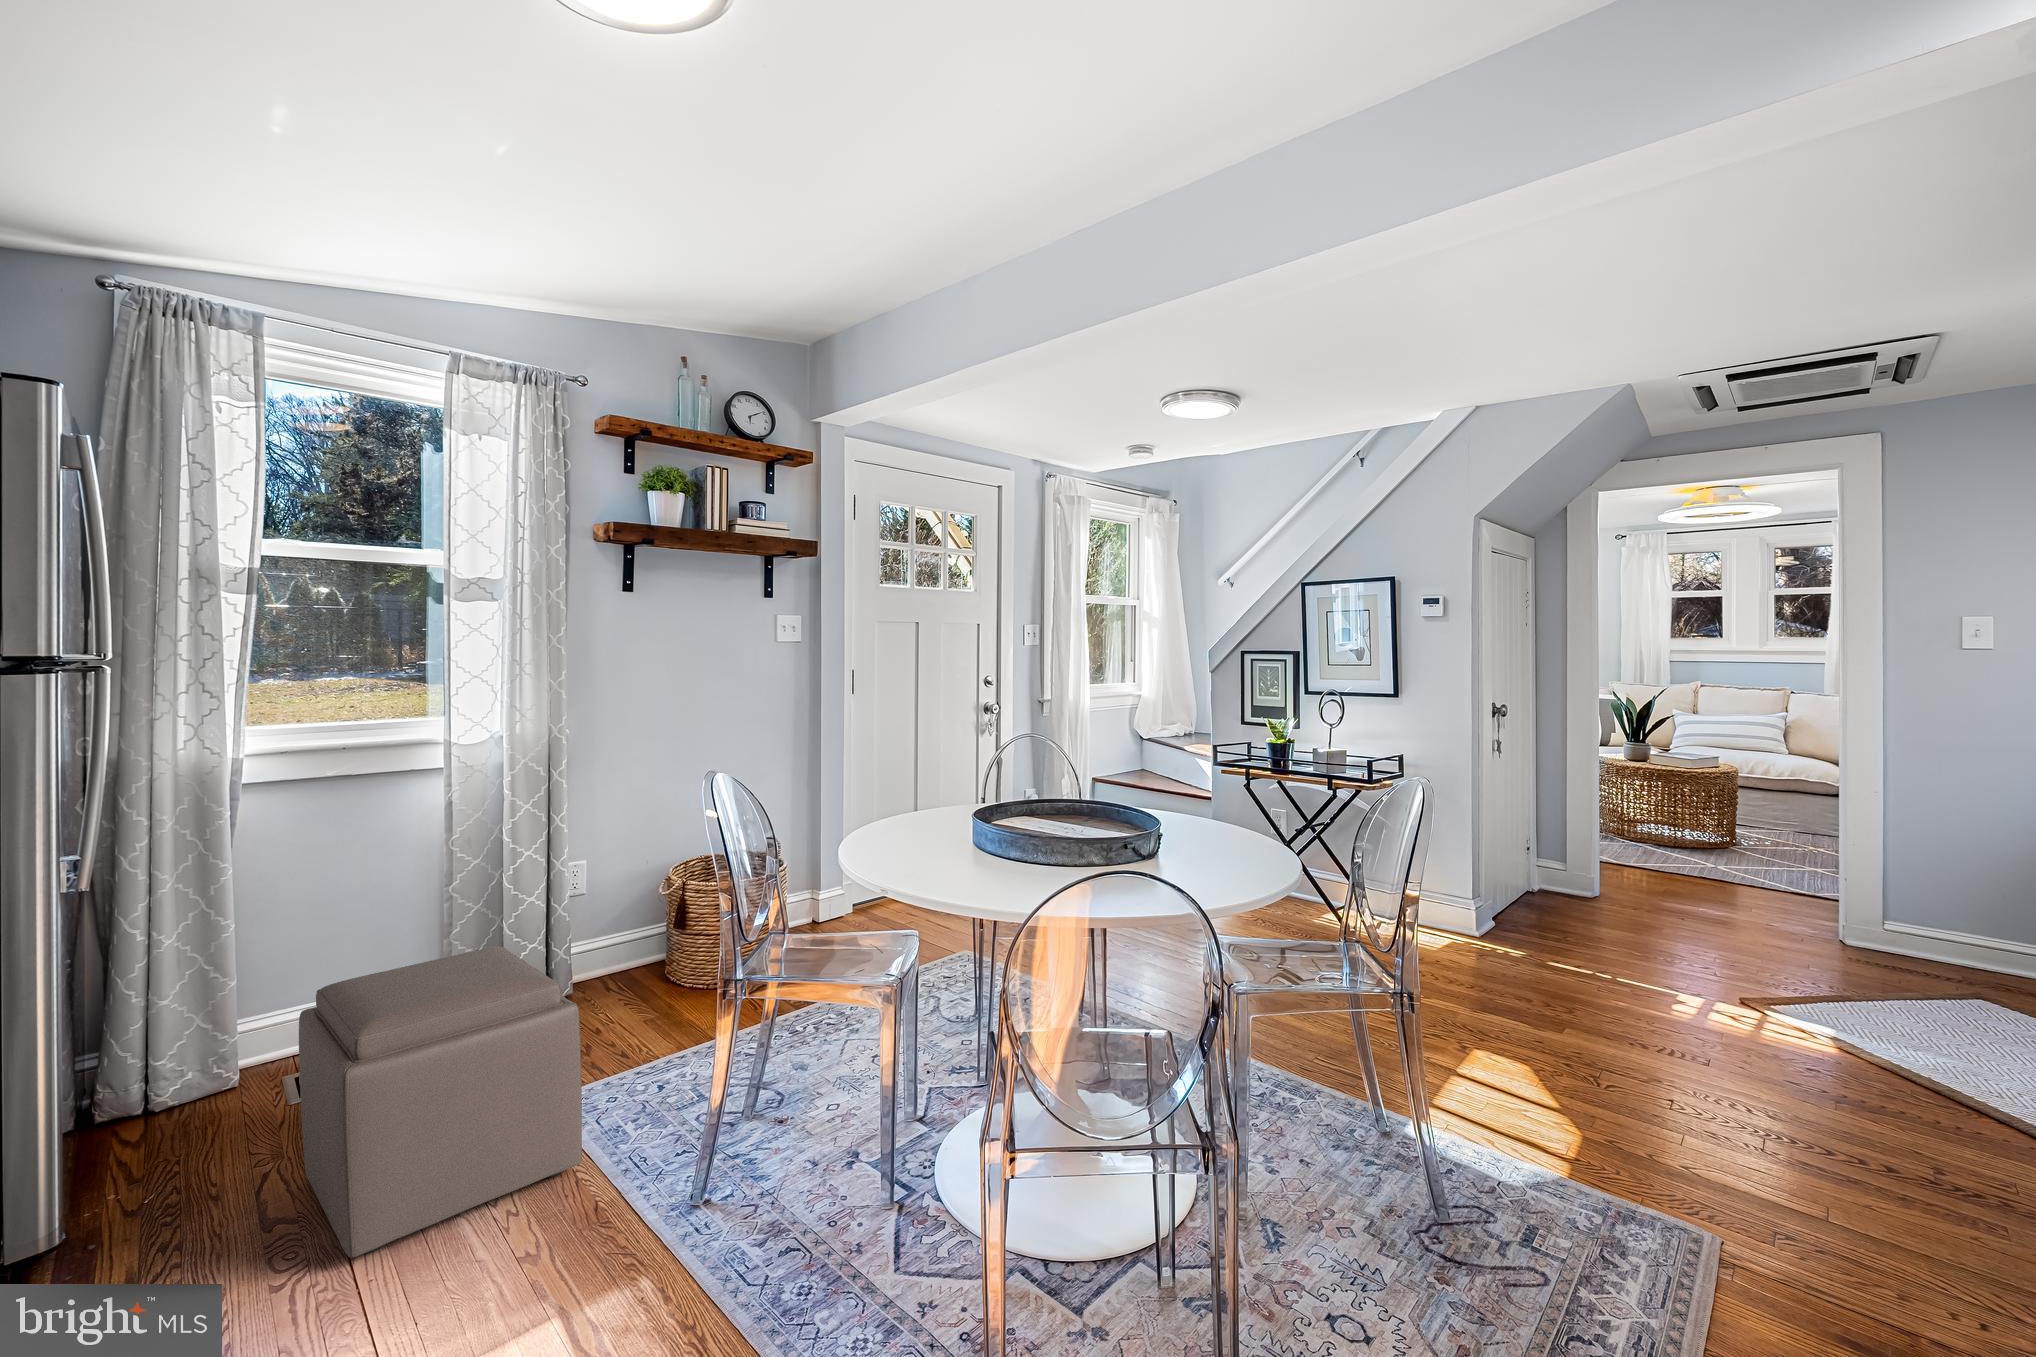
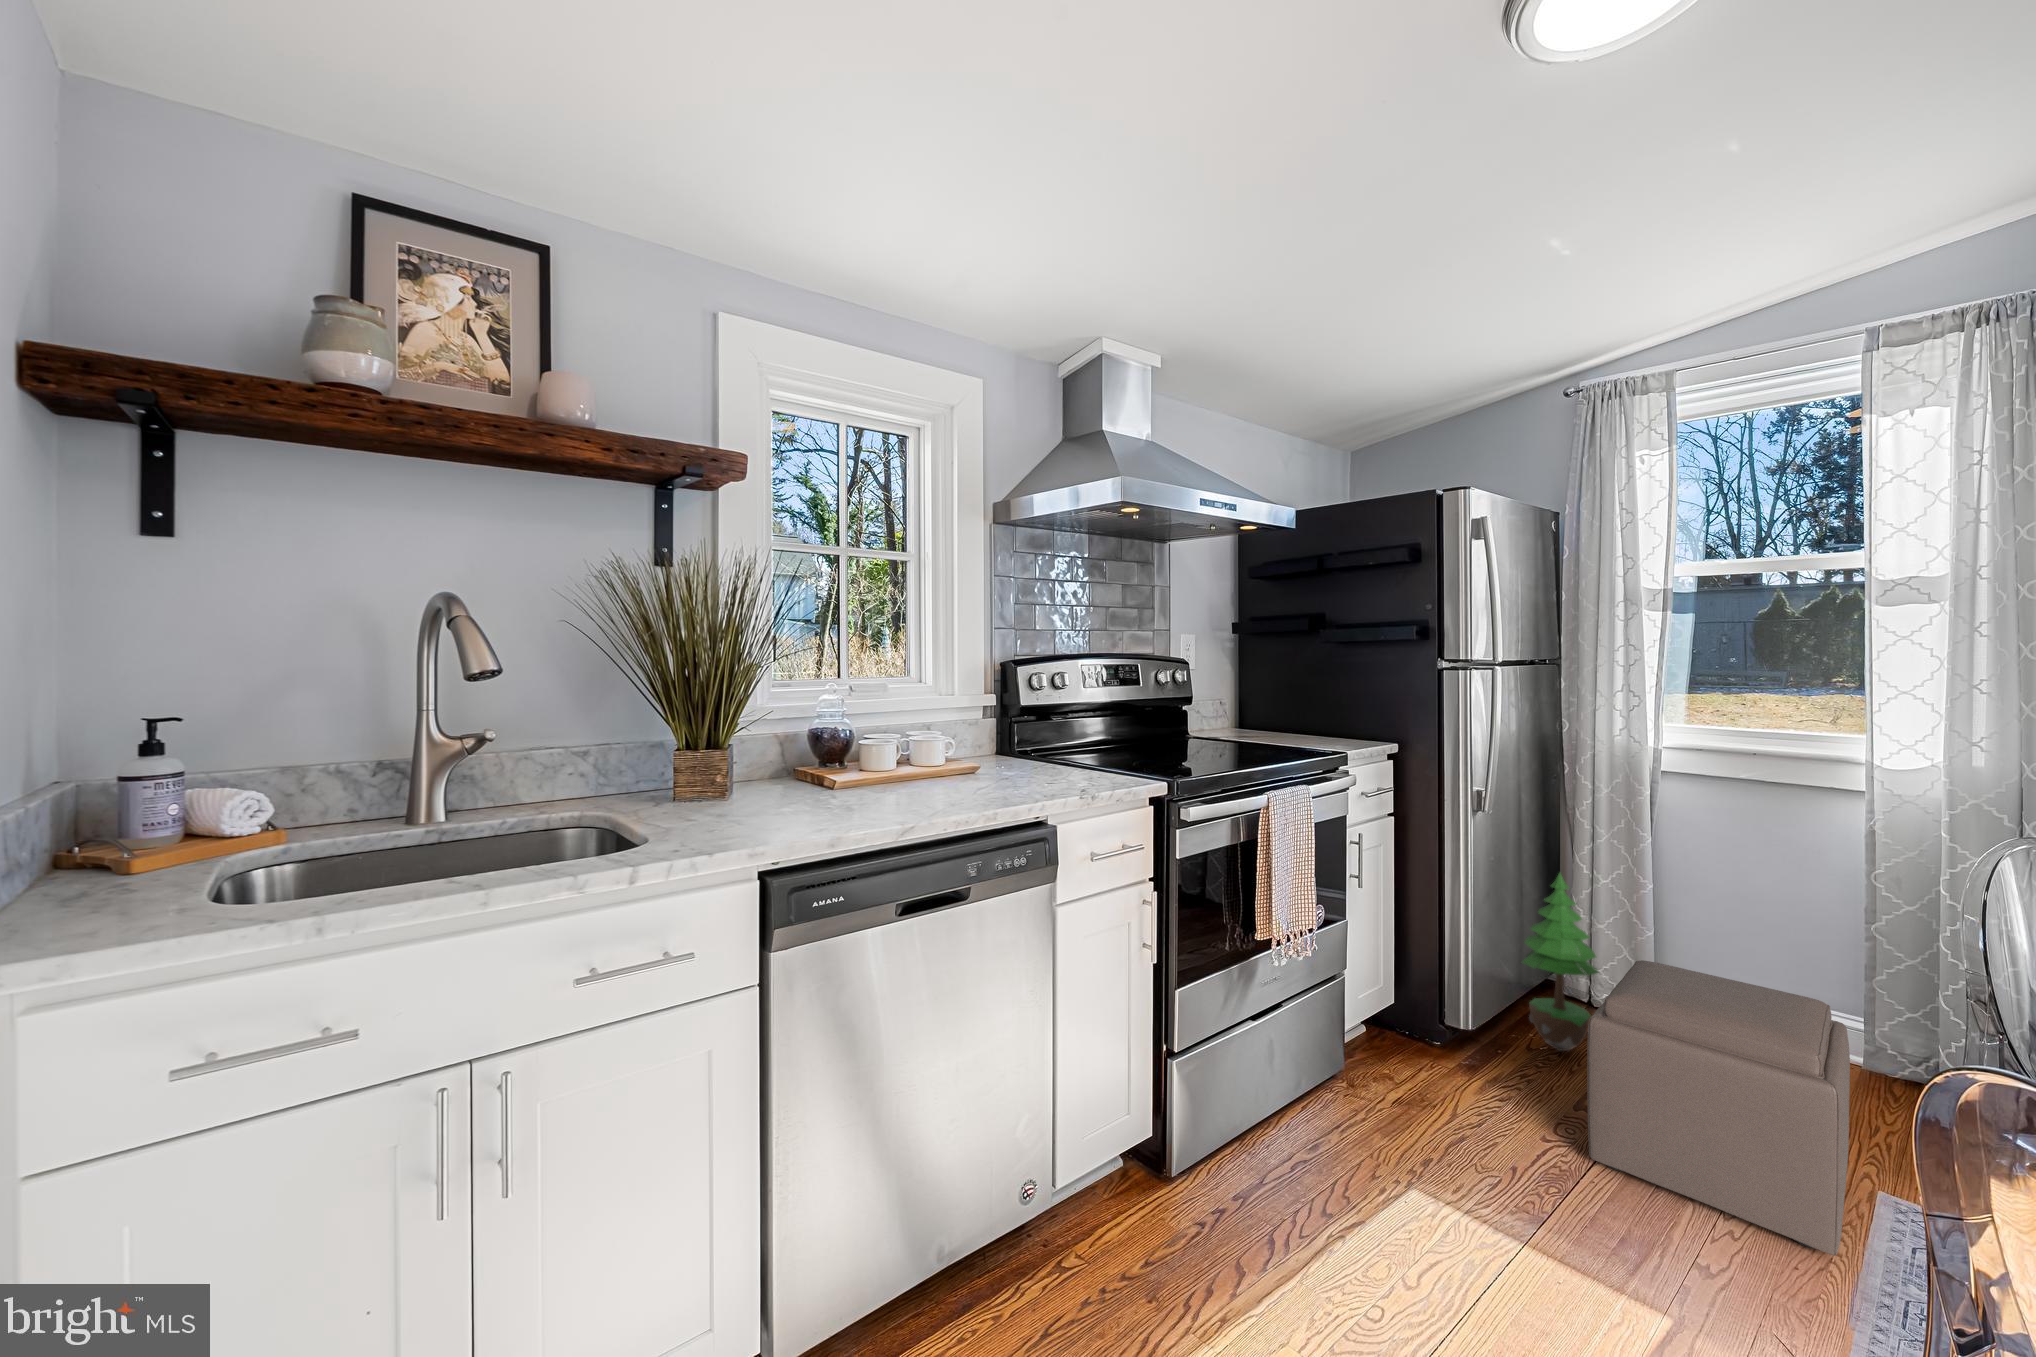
potted tree: none [97,919,230,1188] -> present [1521,873,1599,1051]

